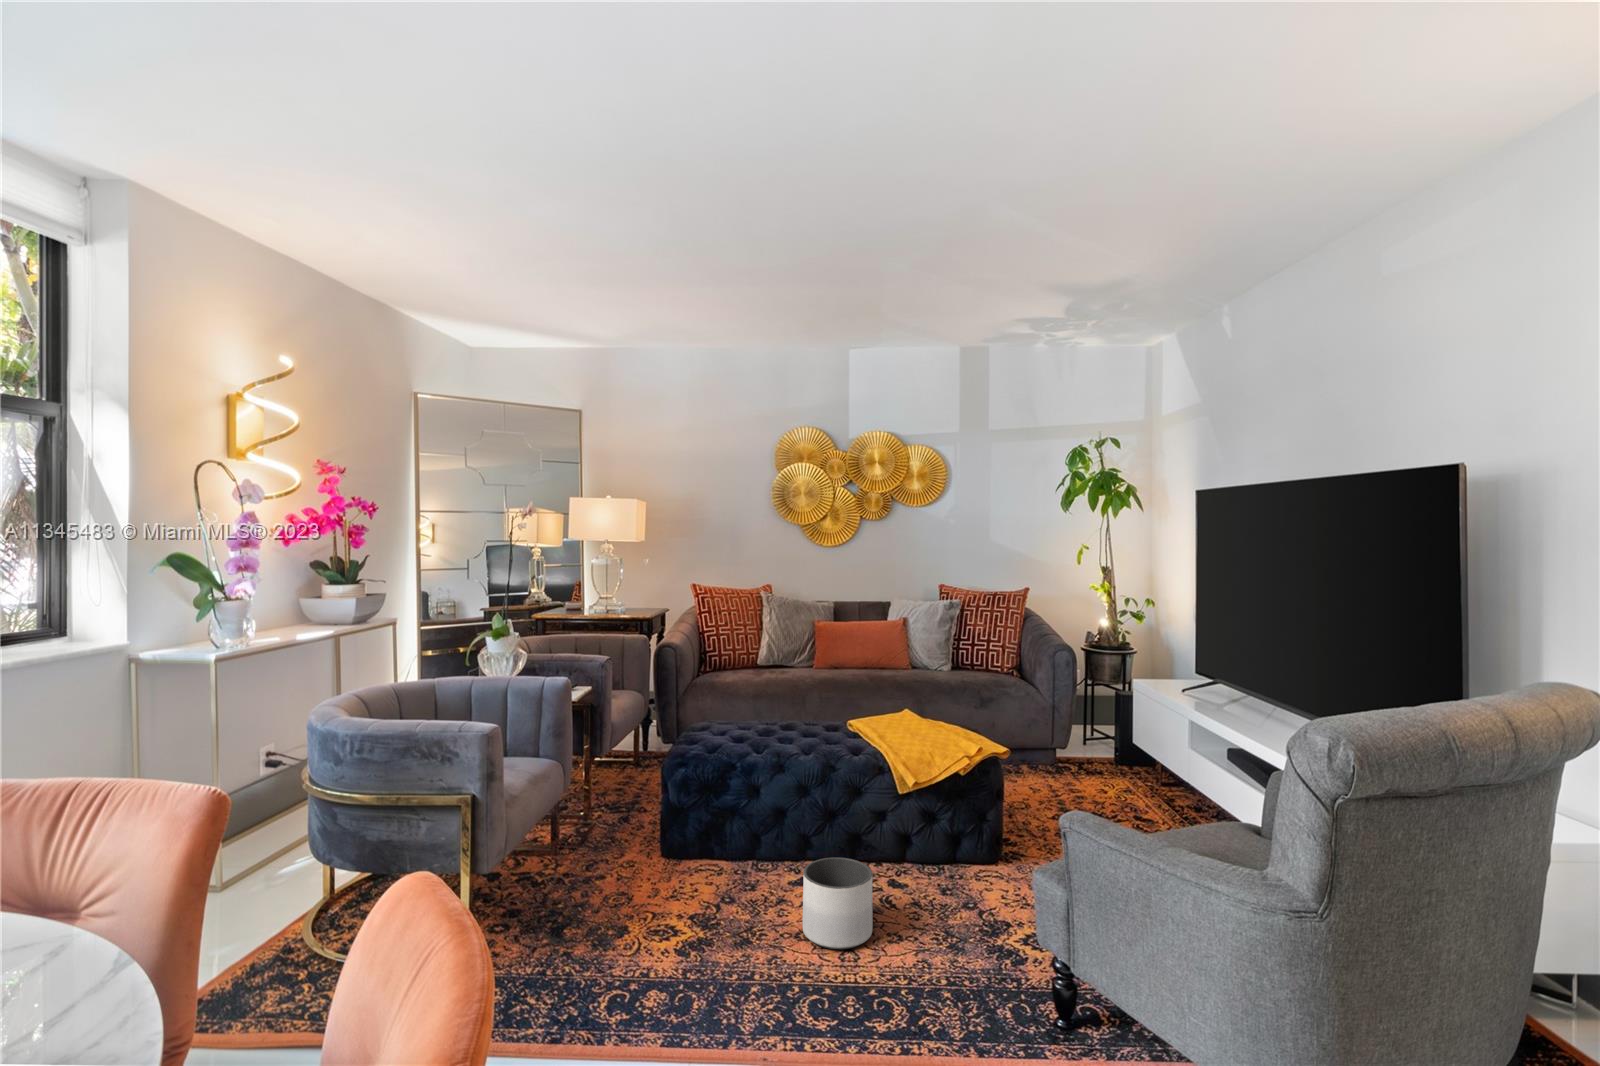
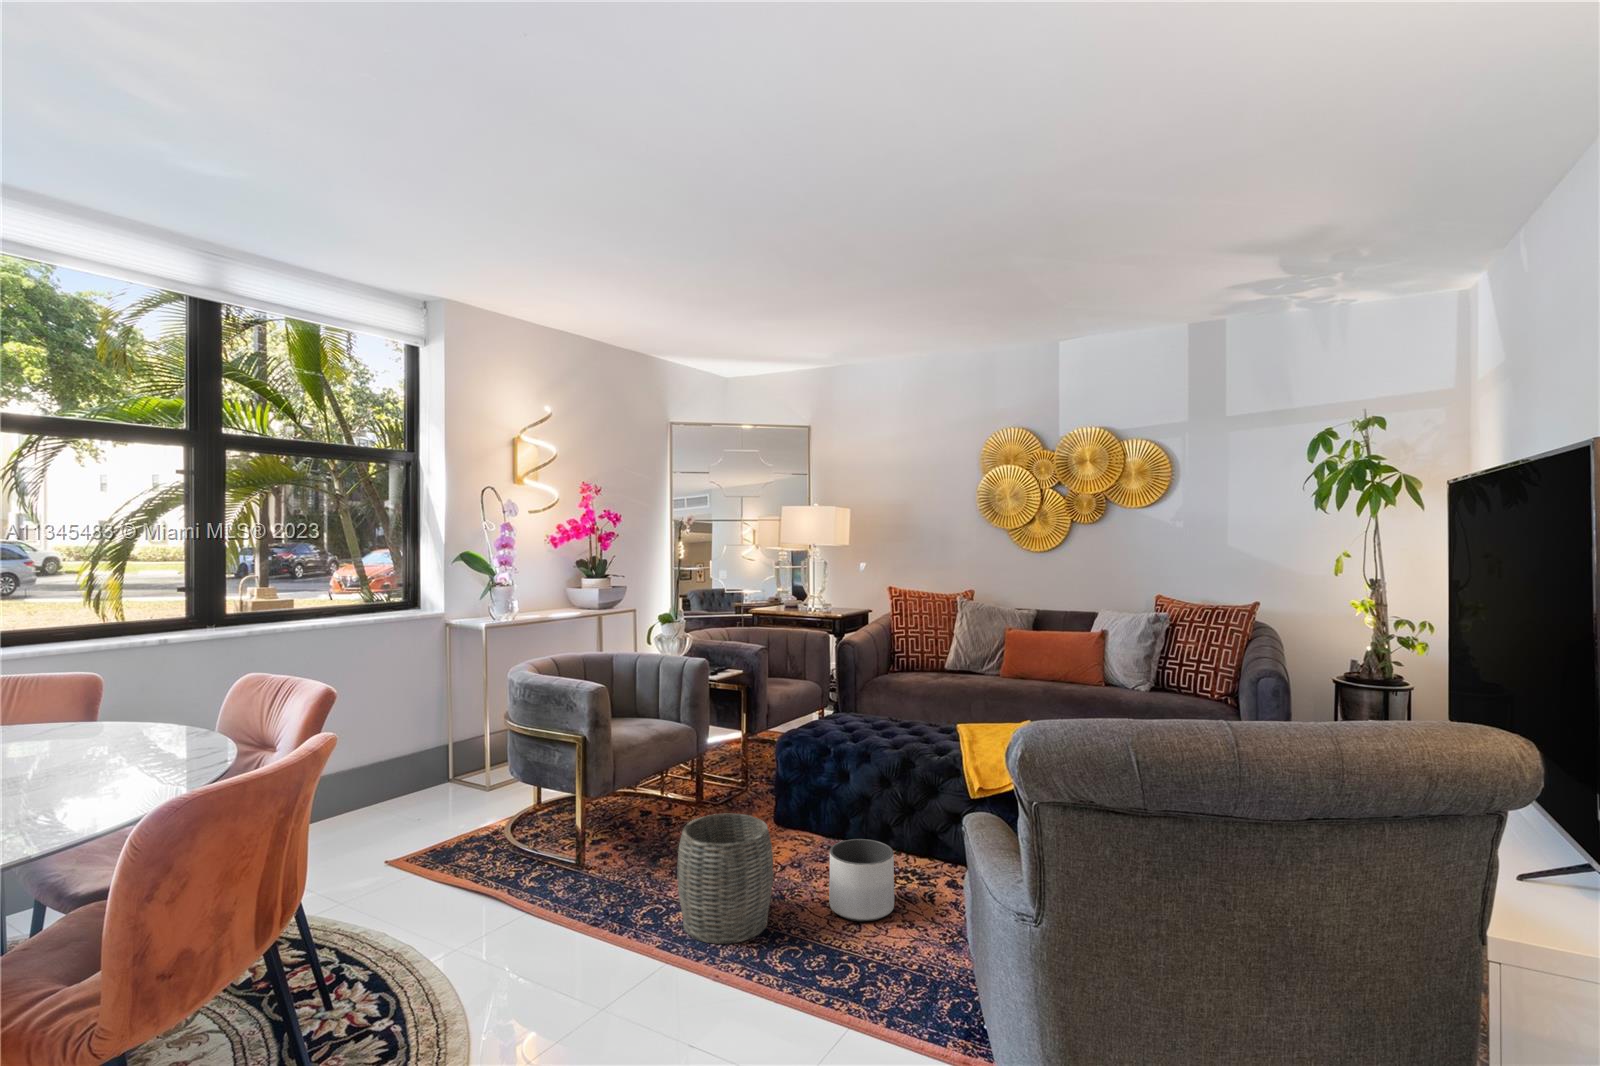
woven basket: none [656,856,769,1019] -> present [677,814,773,944]

